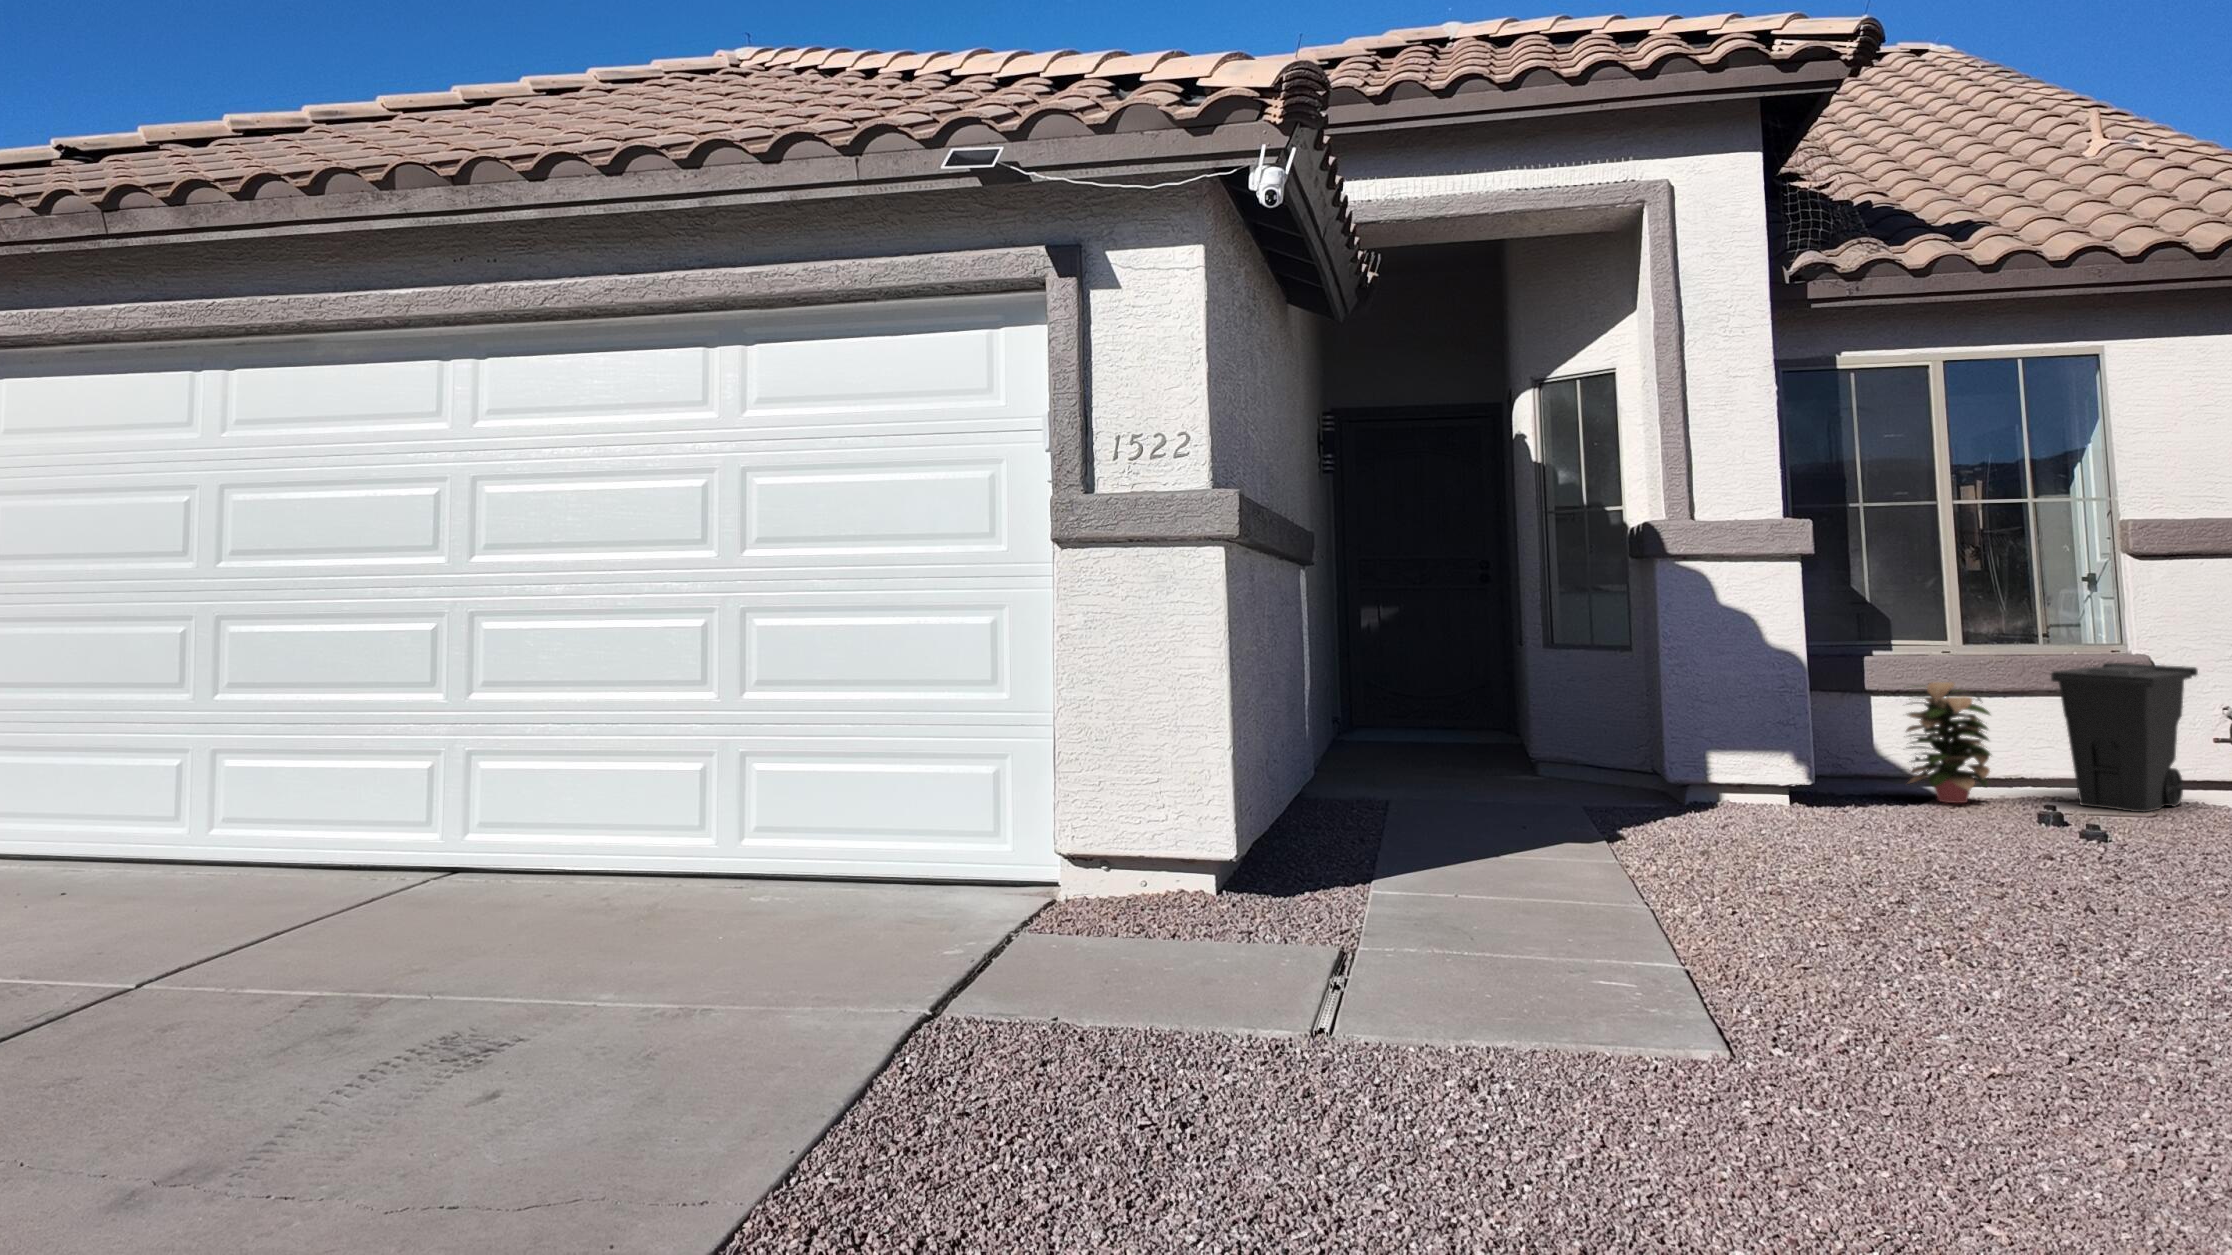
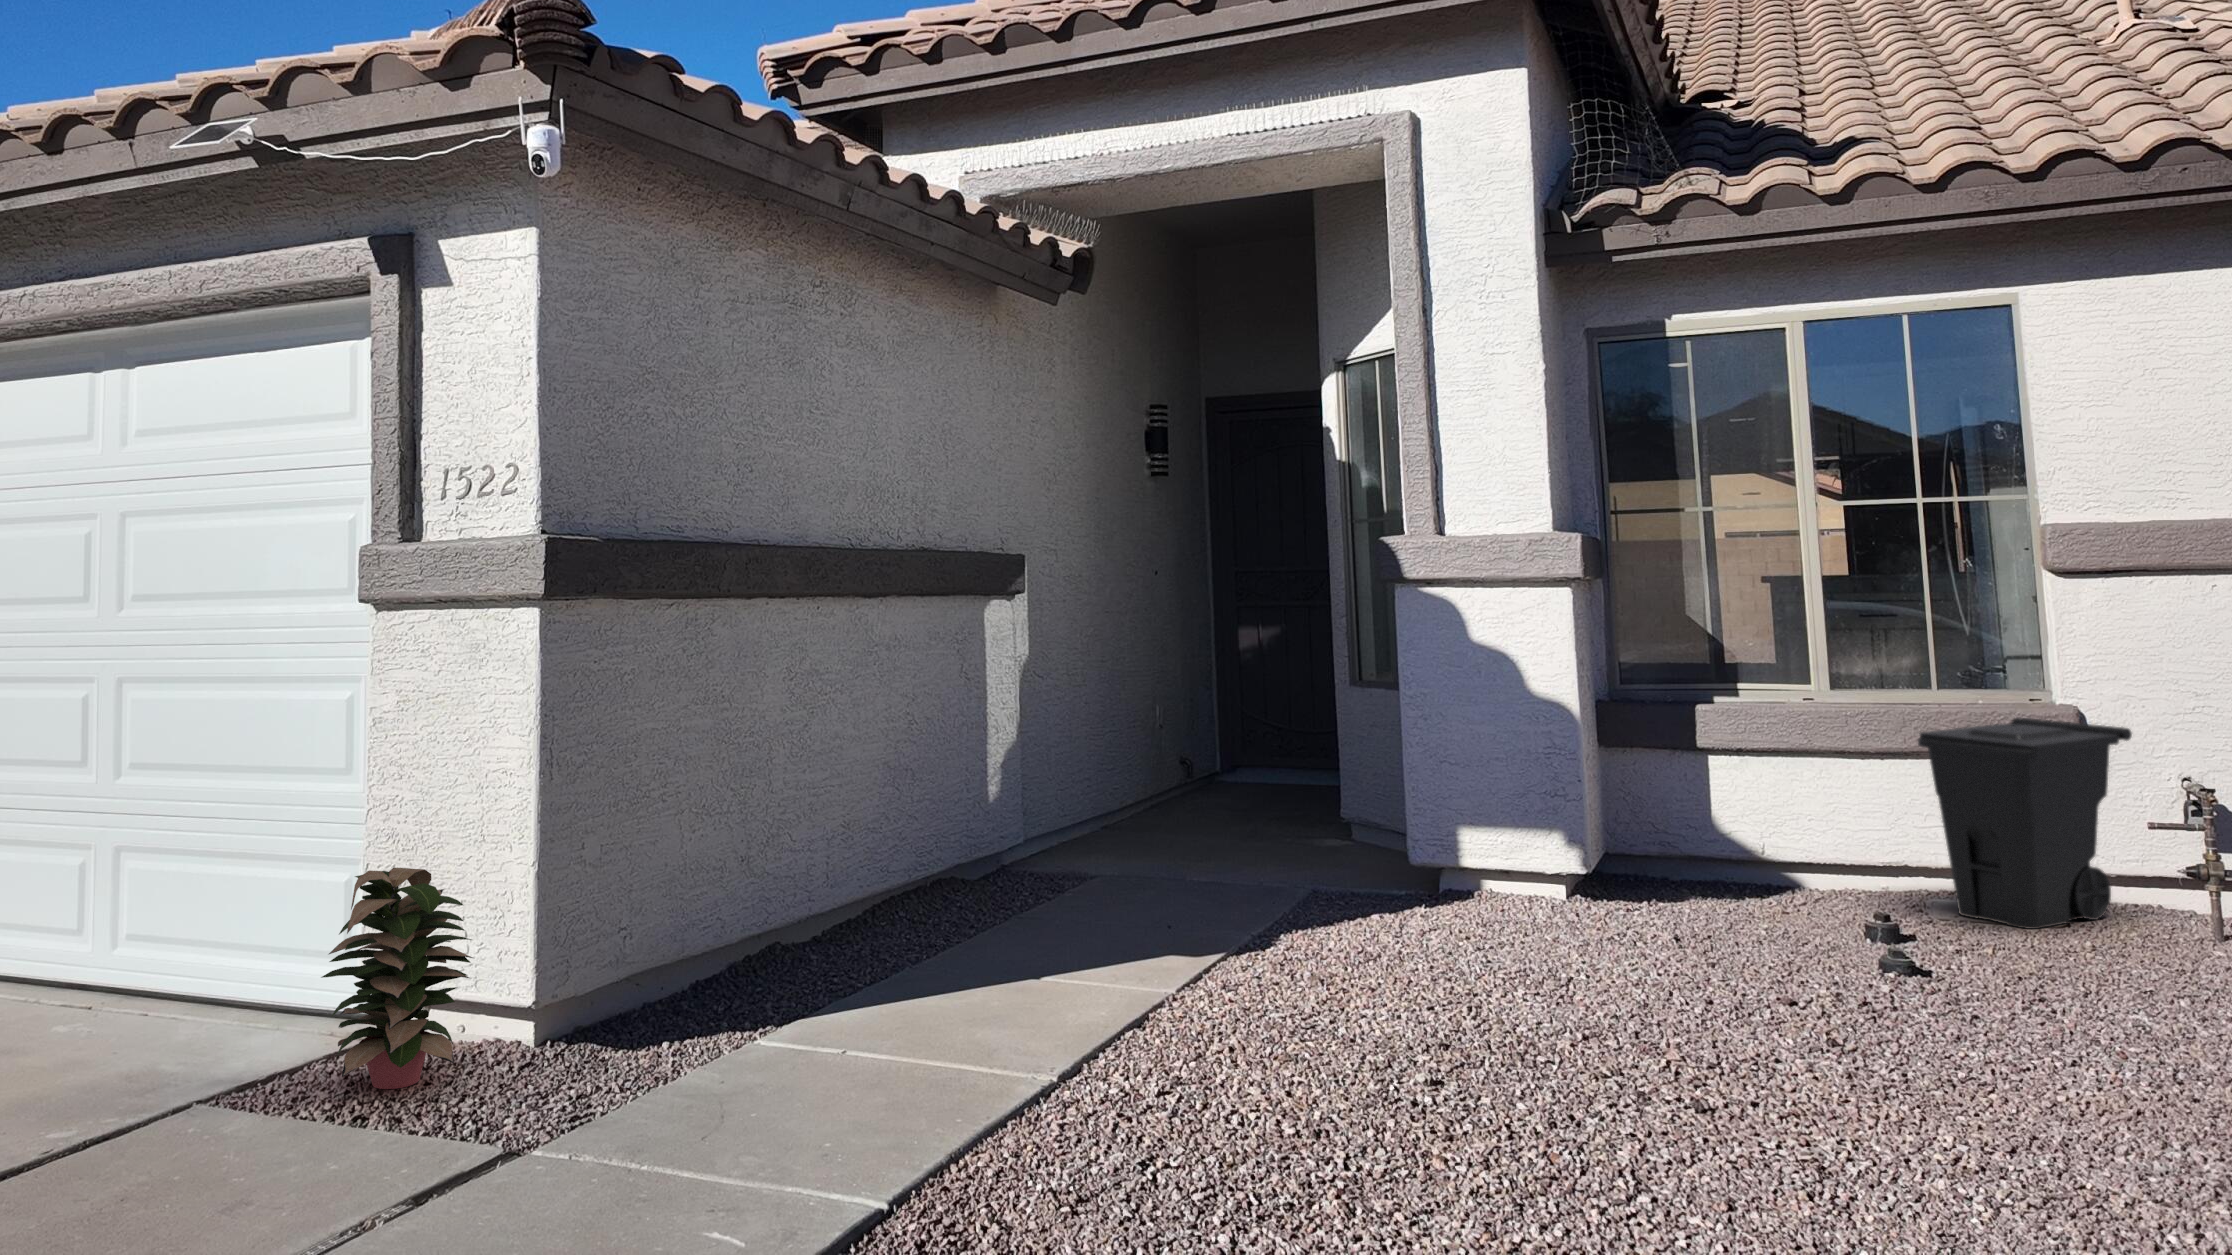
decorative plant: present [1906,682,1992,803] -> present [321,867,473,1089]

